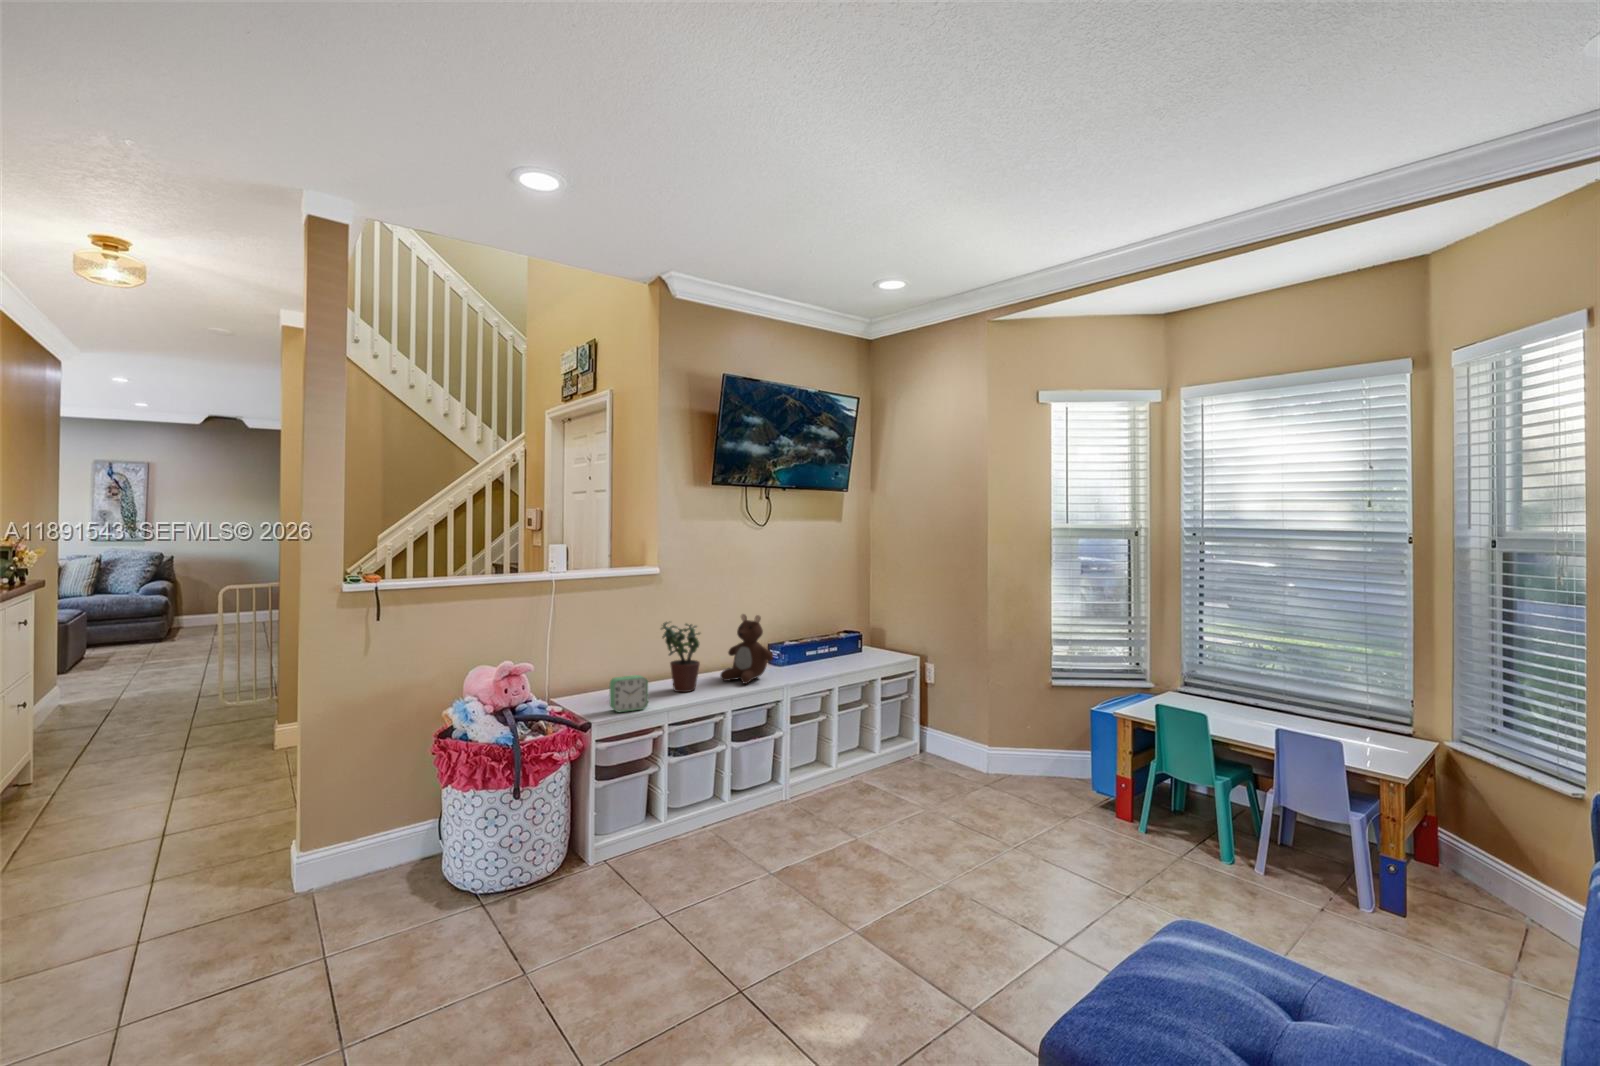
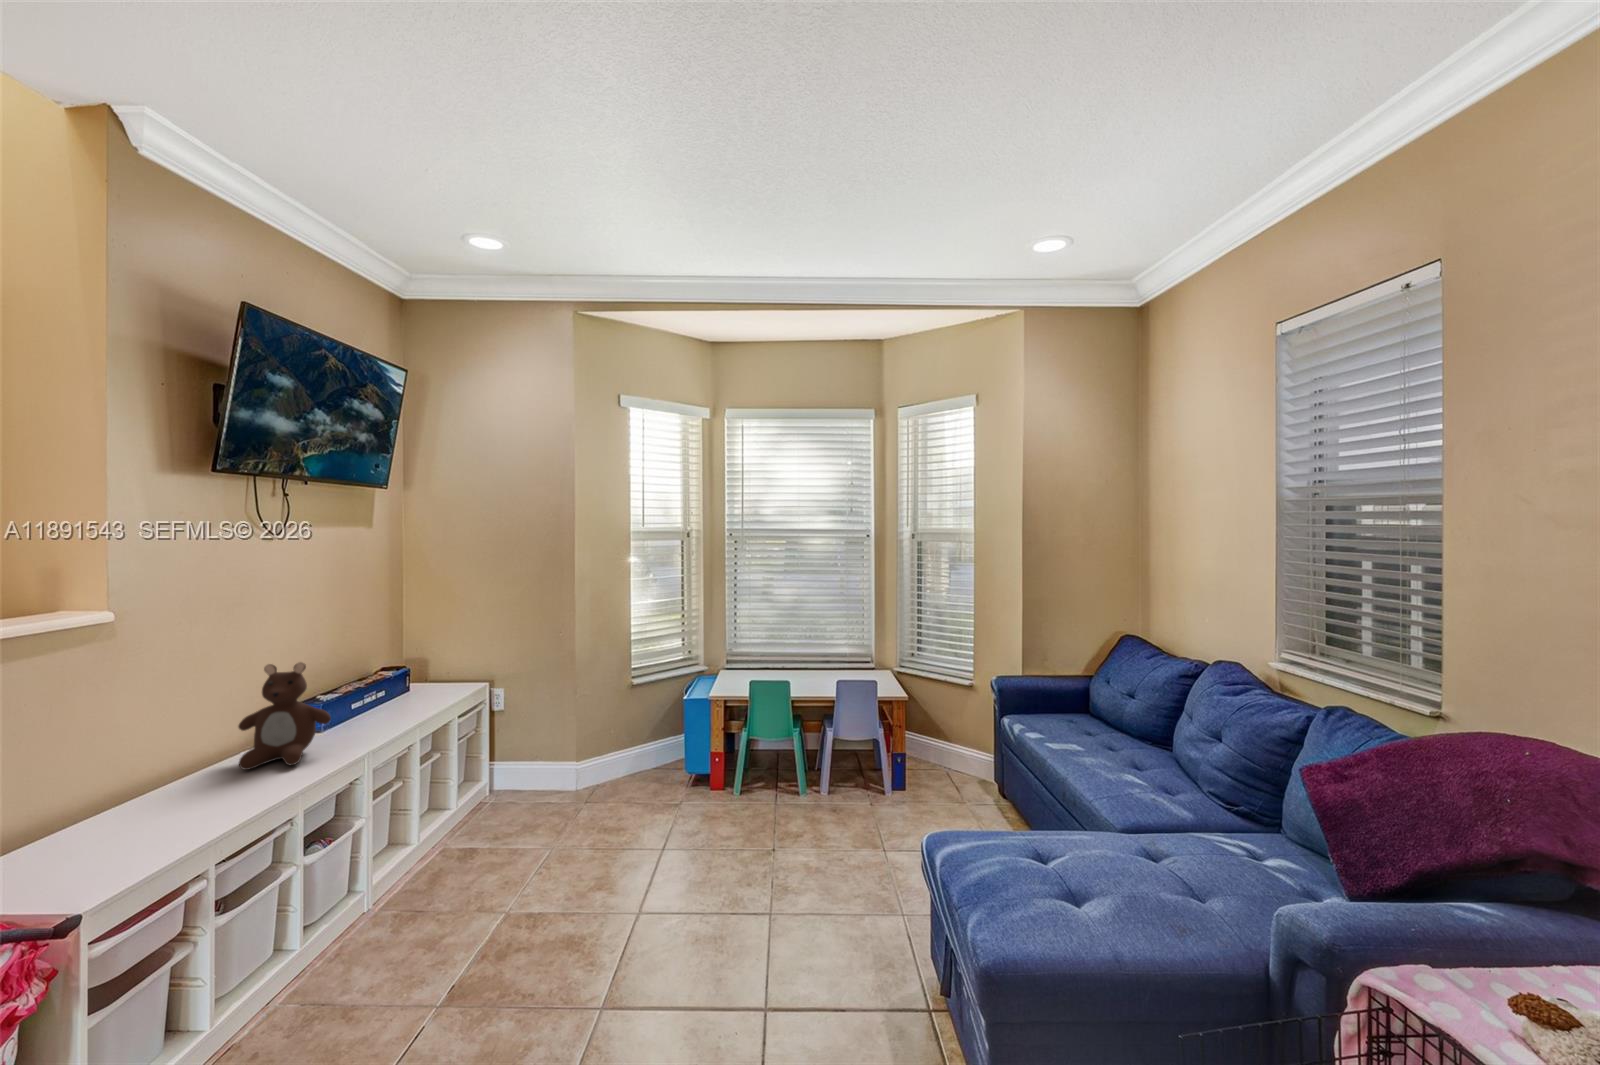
potted plant: present [661,622,700,692] -> none [126,694,223,809]
alarm clock: present [610,675,648,712] -> none [62,798,158,876]

